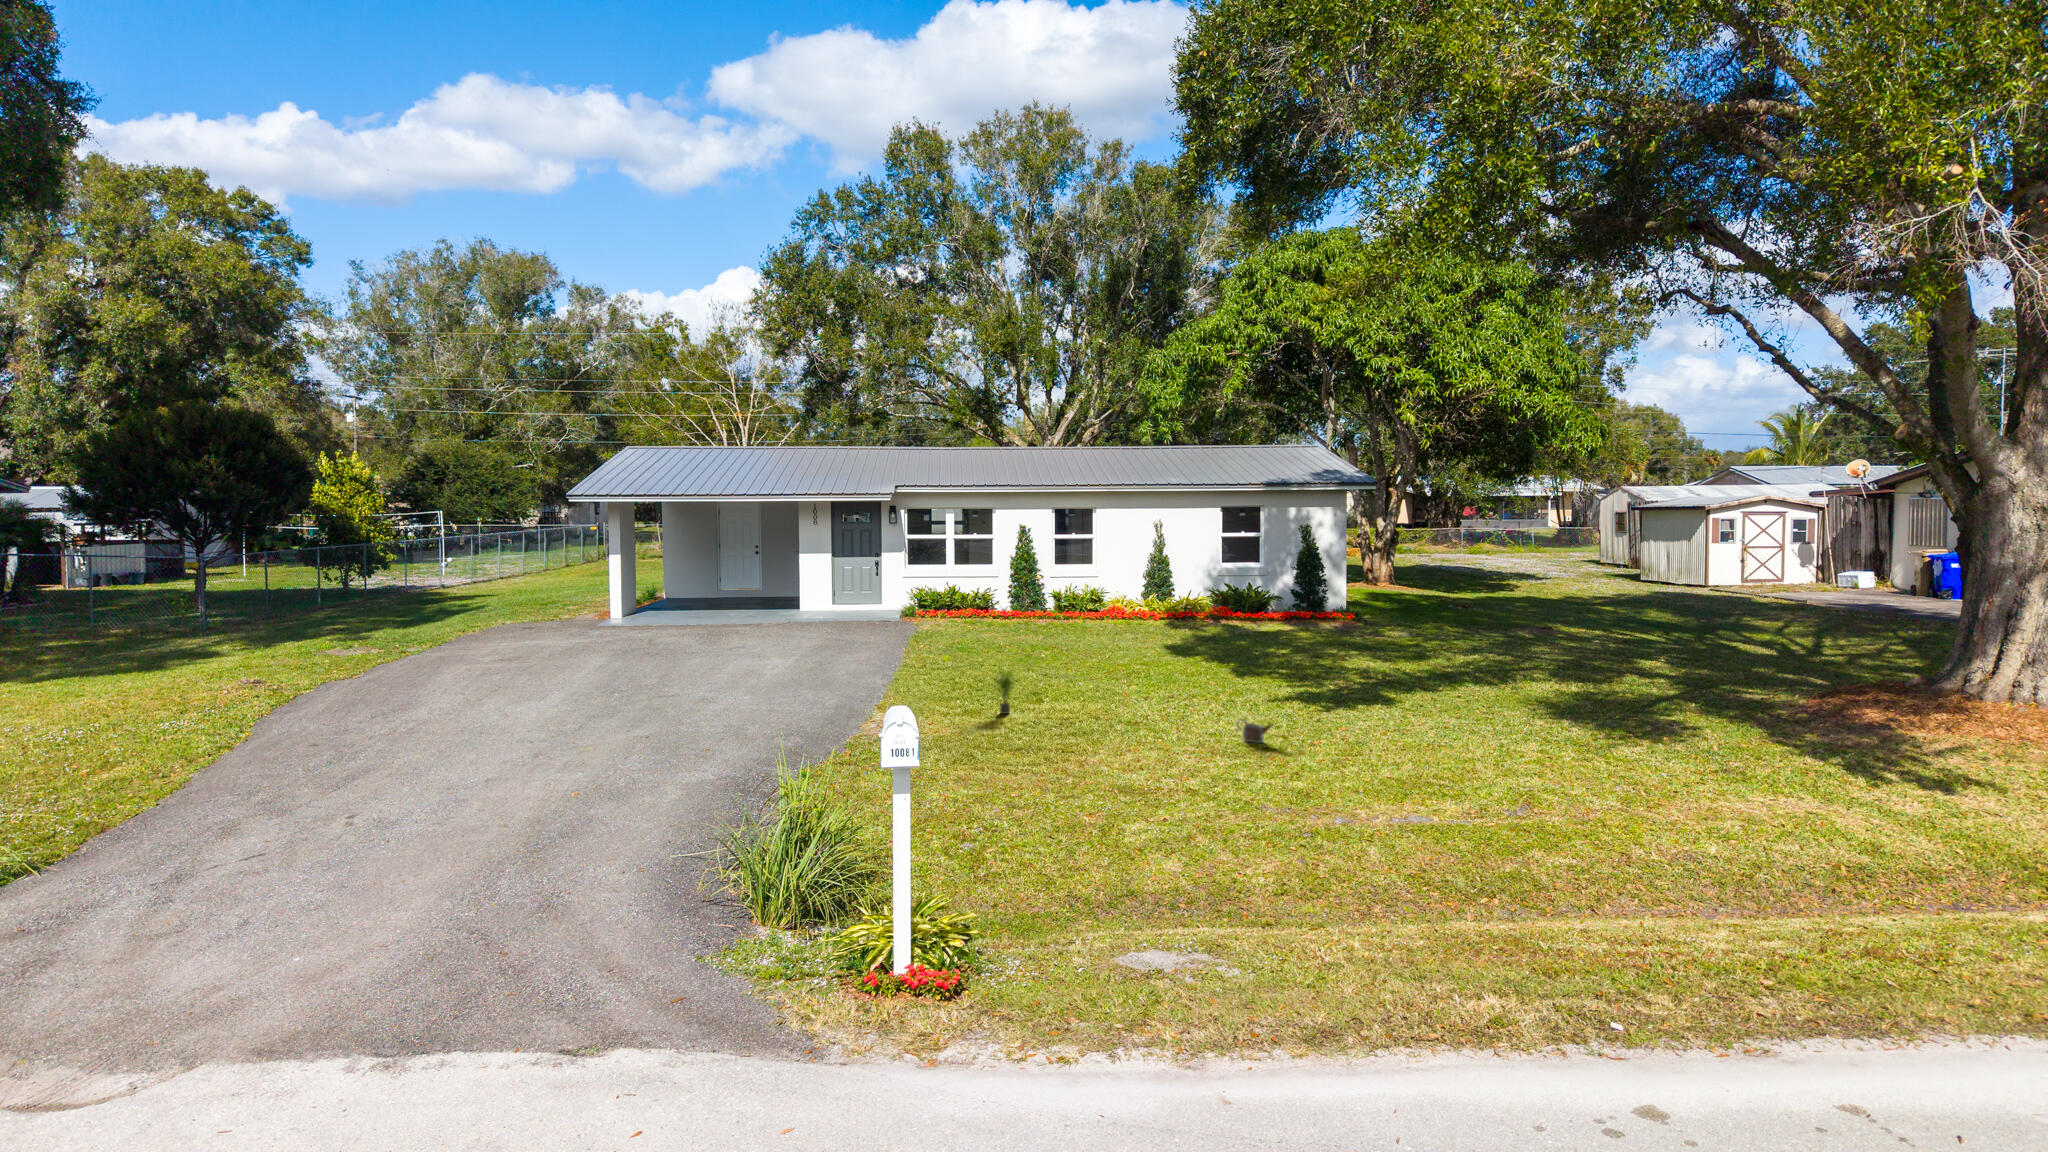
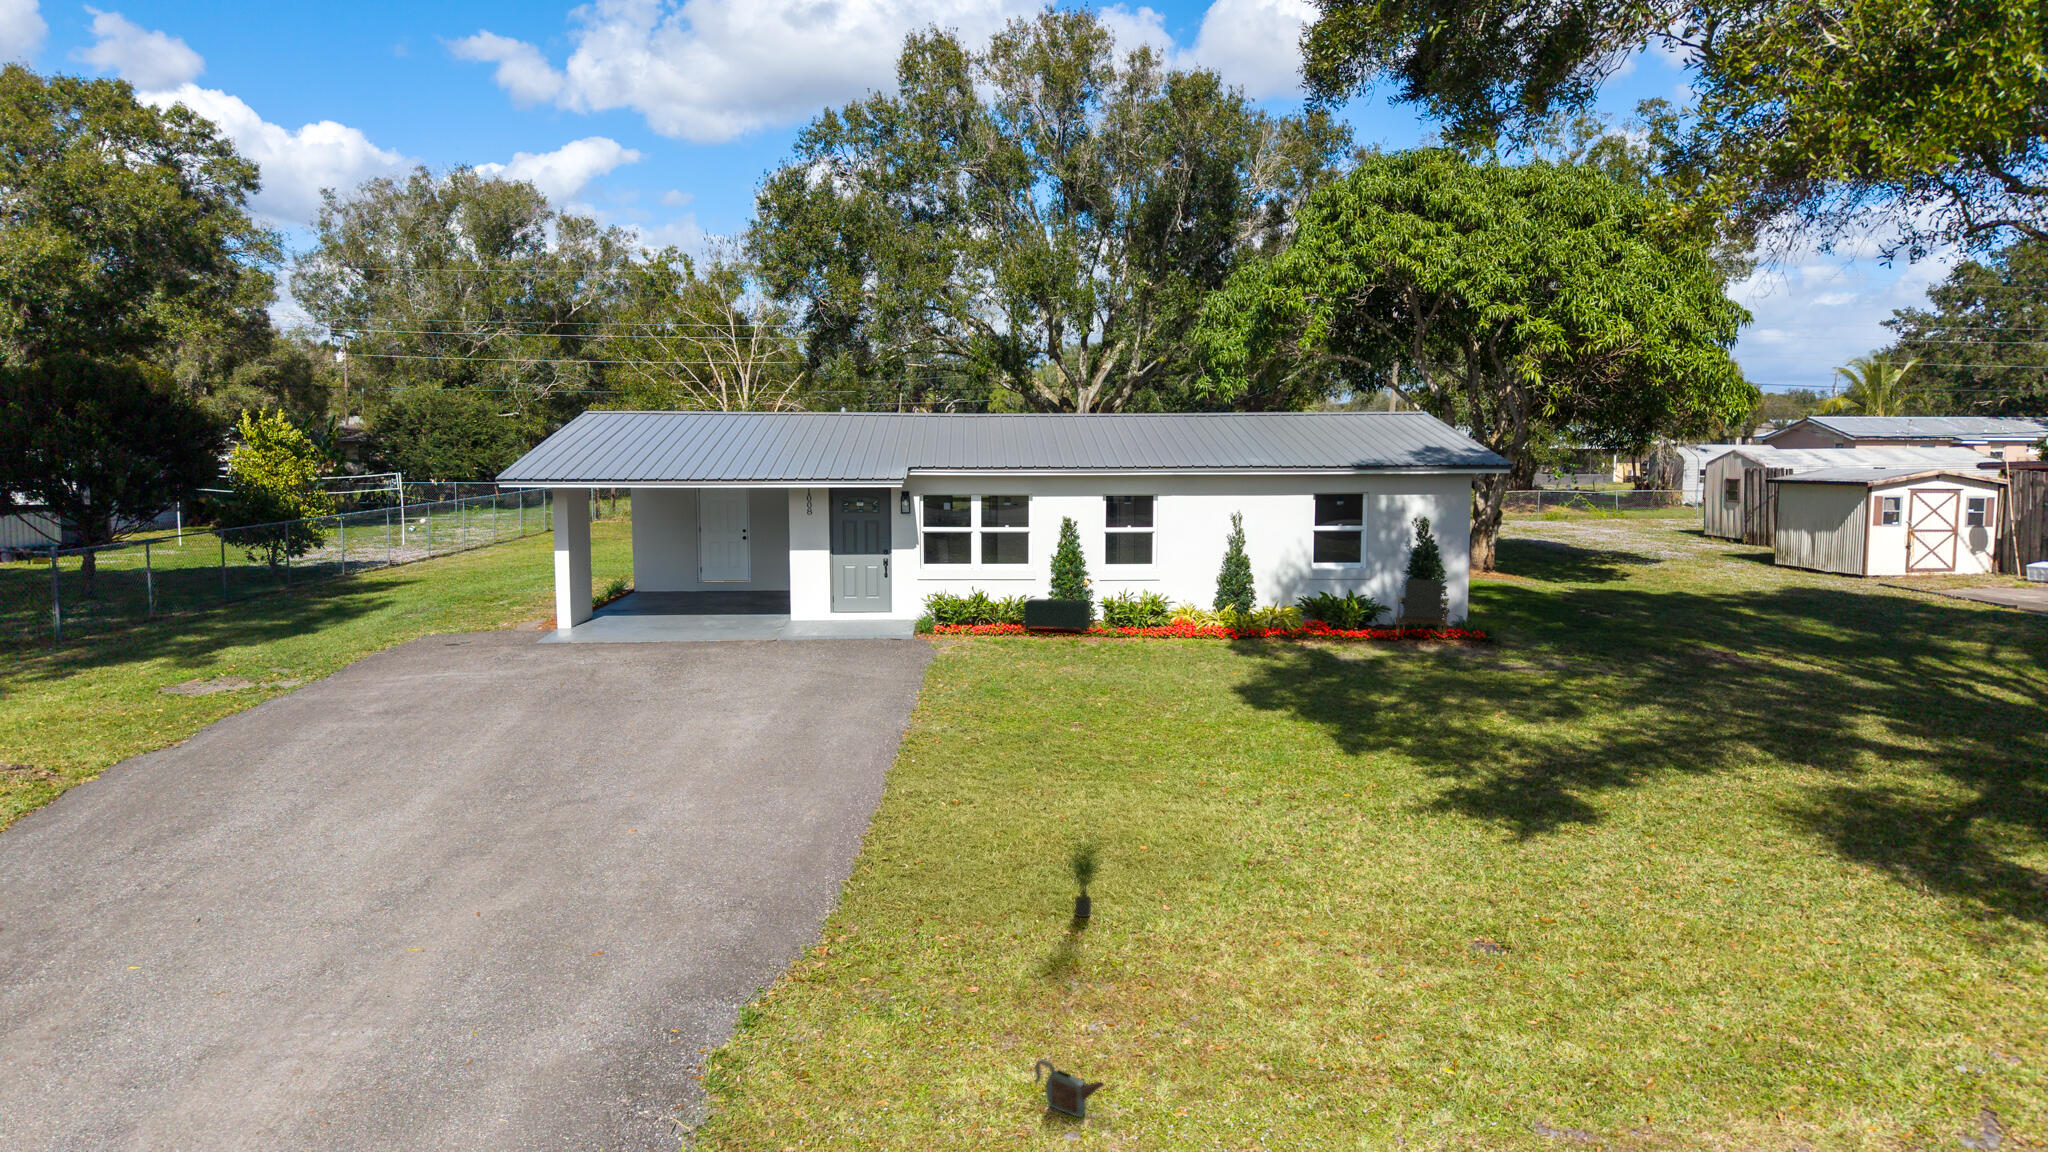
lounge chair: none [1287,573,1326,618] -> present [1397,579,1448,637]
bench: none [989,591,1042,617] -> present [1024,599,1090,634]
watering can: present [1237,719,1273,743] -> present [1035,1059,1104,1117]

